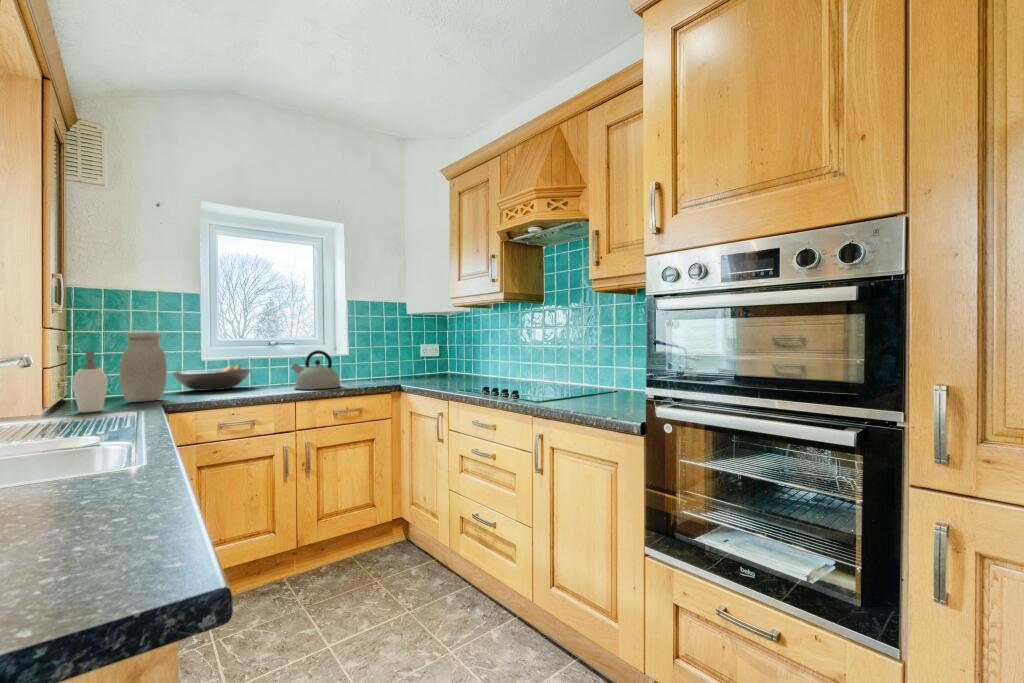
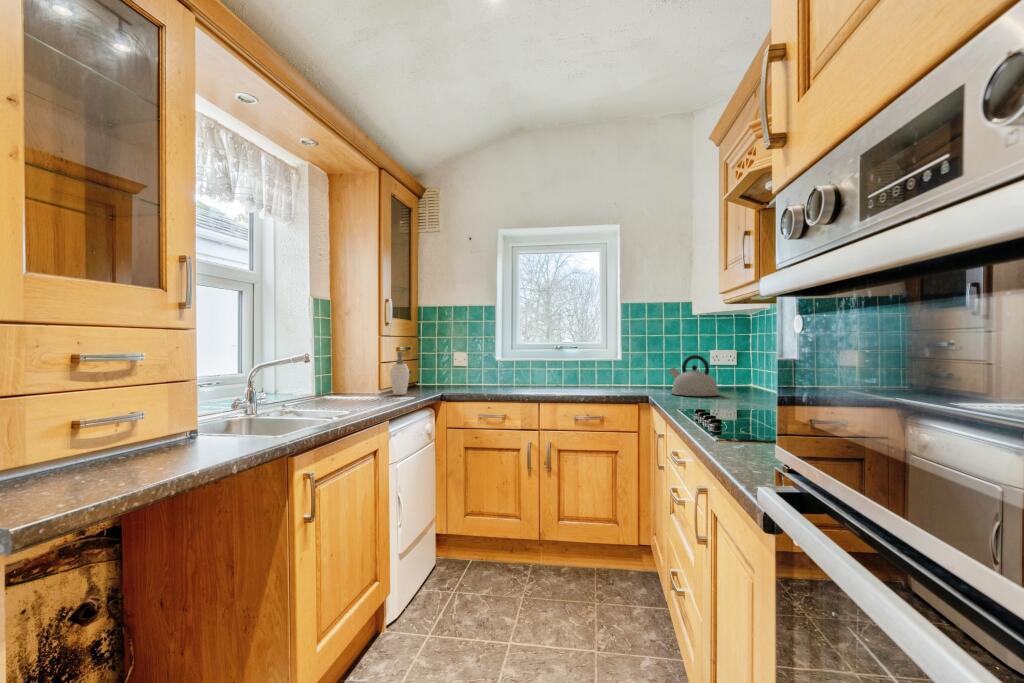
jar: present [120,331,167,402] -> none [428,337,457,390]
kettle: present [291,350,340,389] -> present [669,355,719,396]
fruit bowl: present [173,365,250,391] -> none [475,365,532,386]

